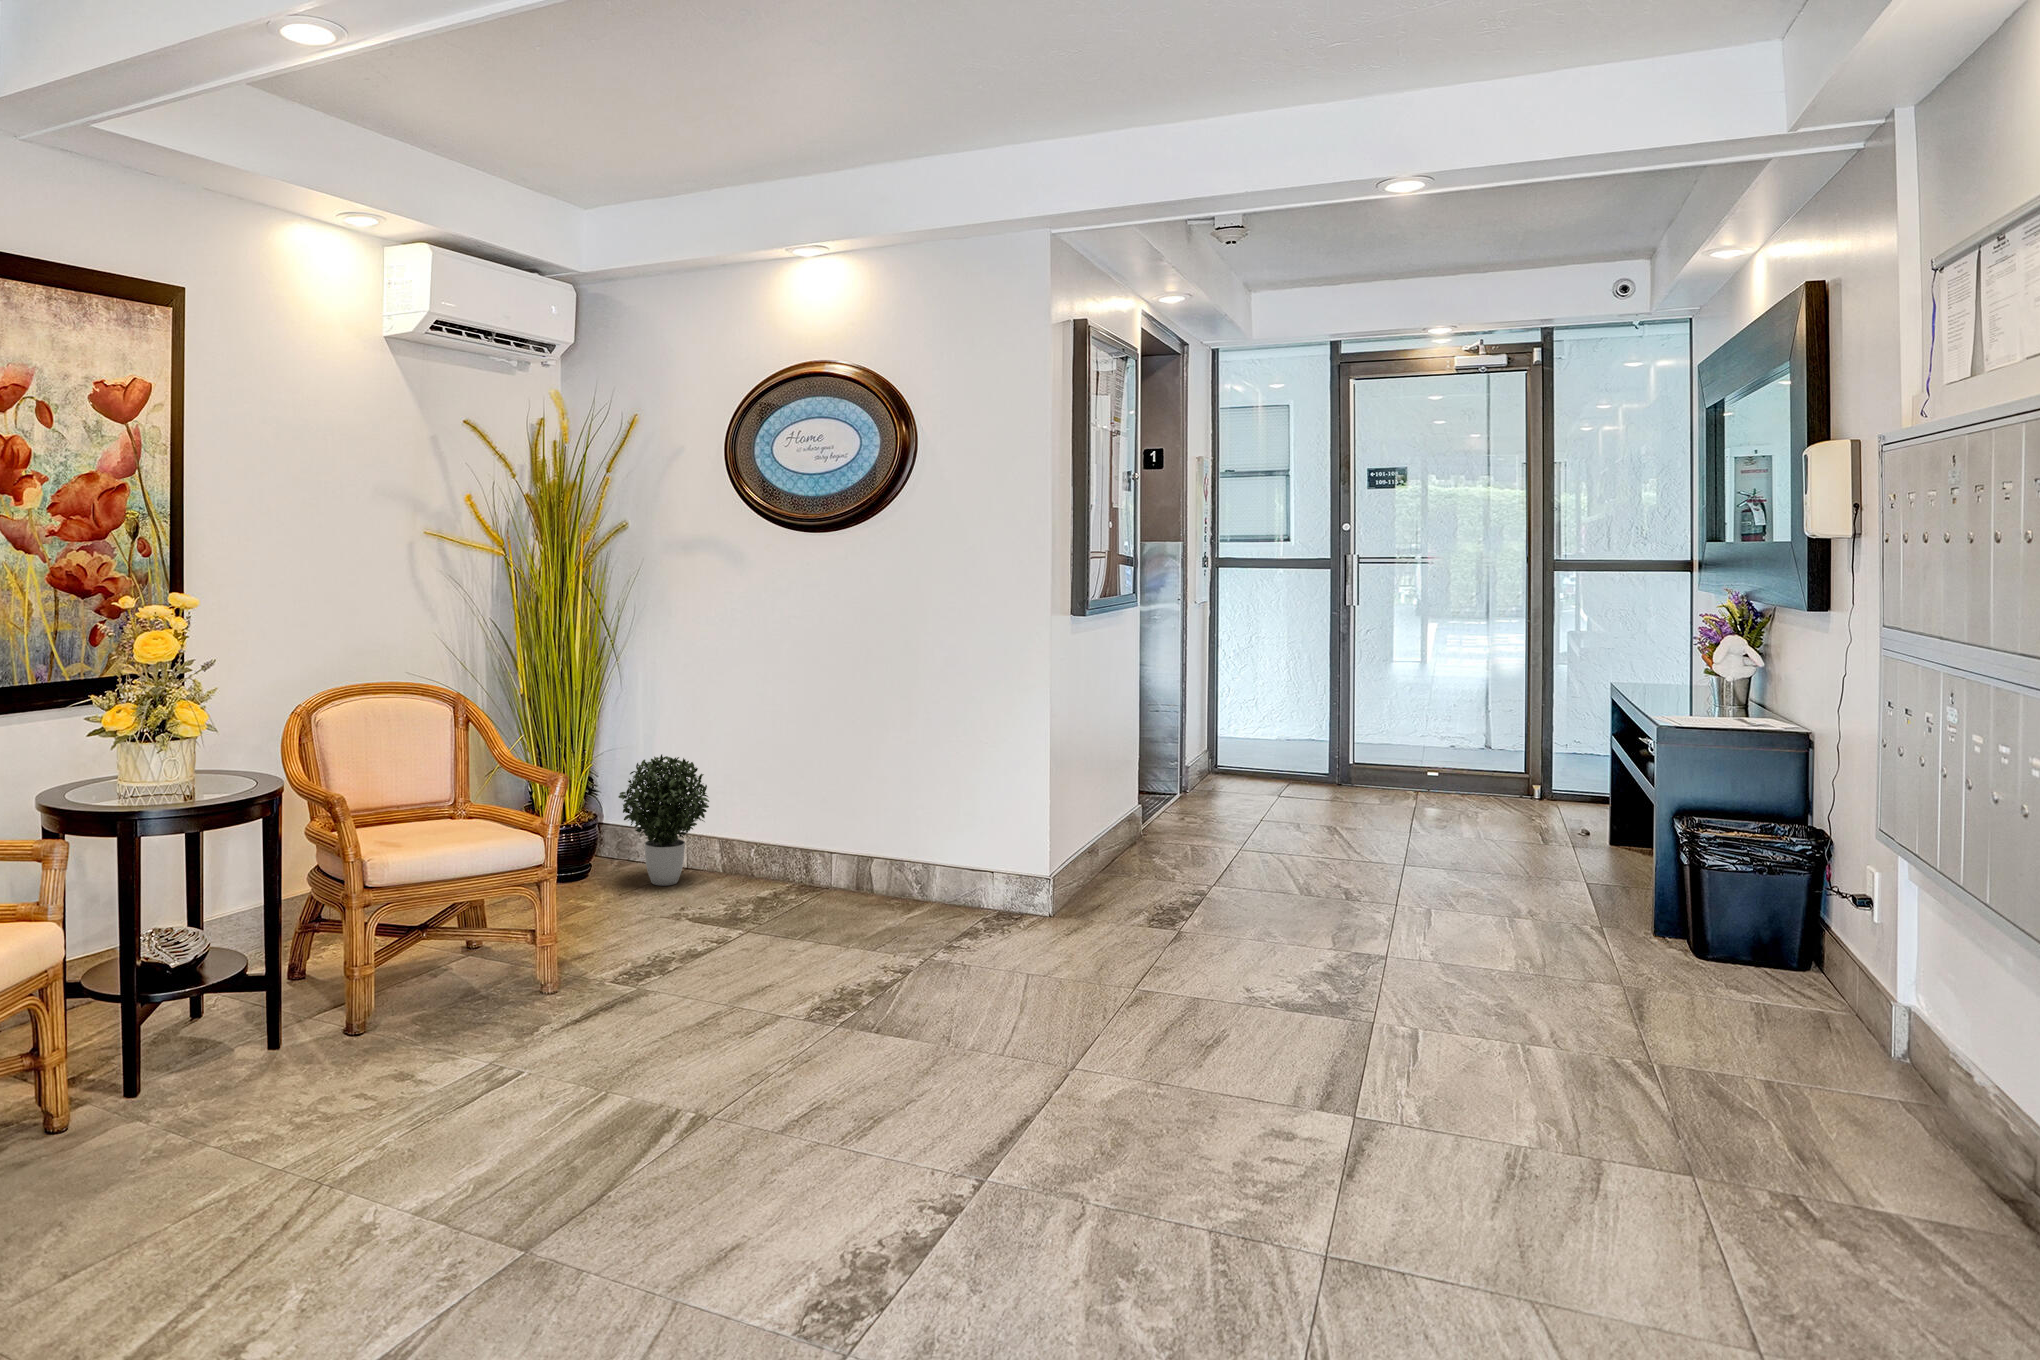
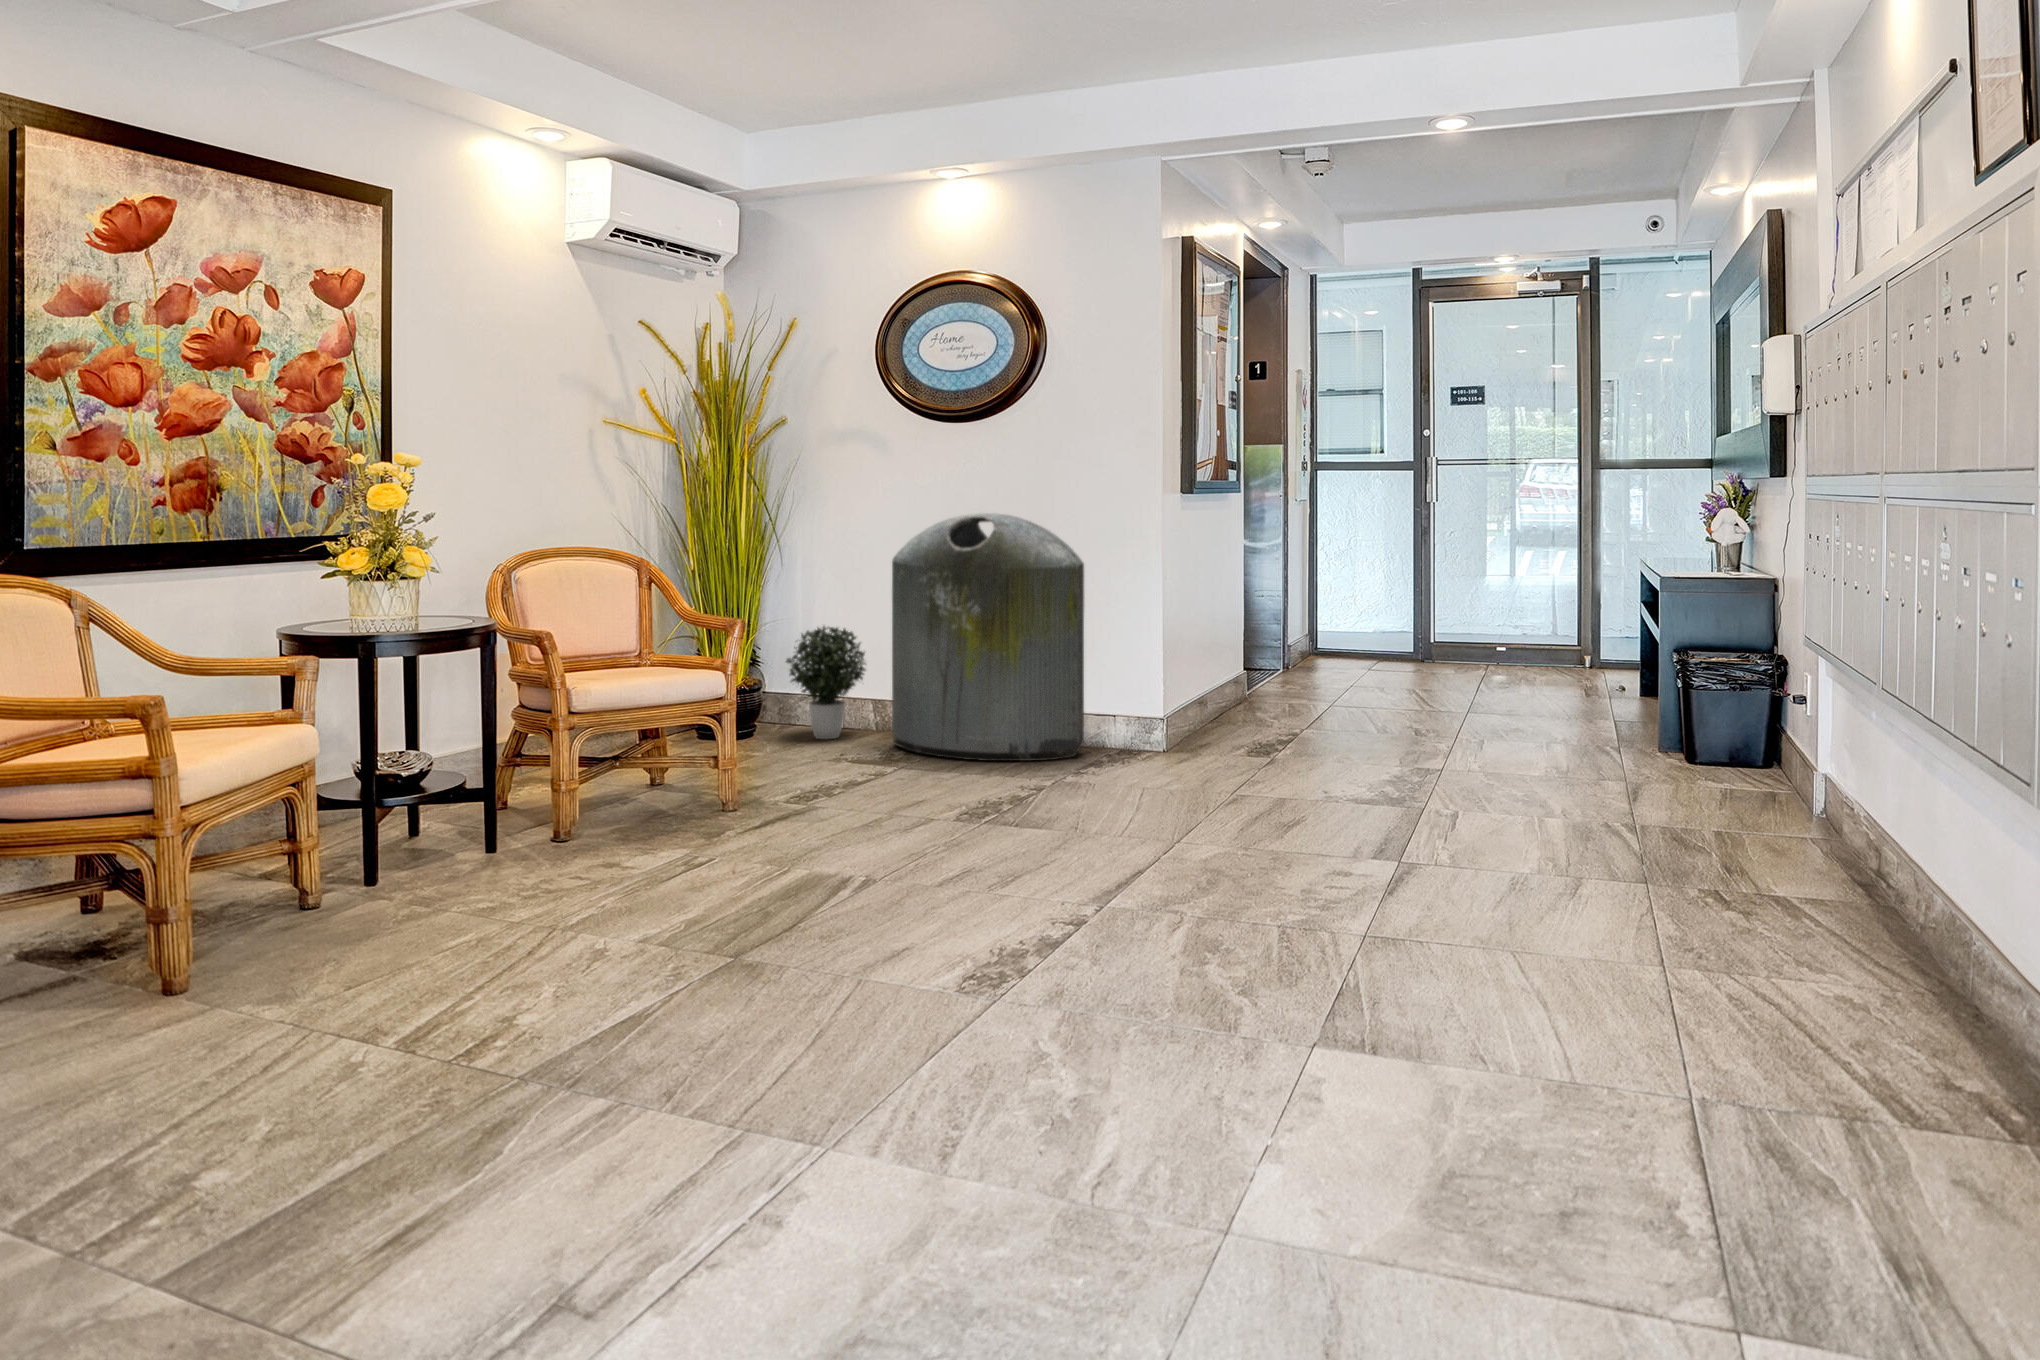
trash can: none [736,634,955,927] -> present [892,513,1084,761]

